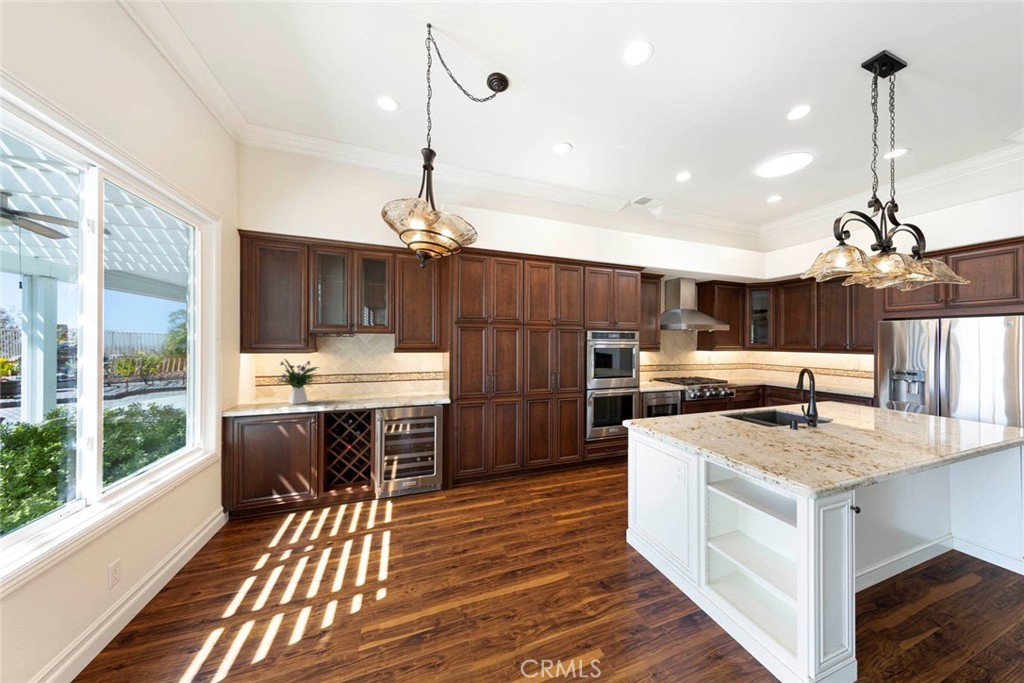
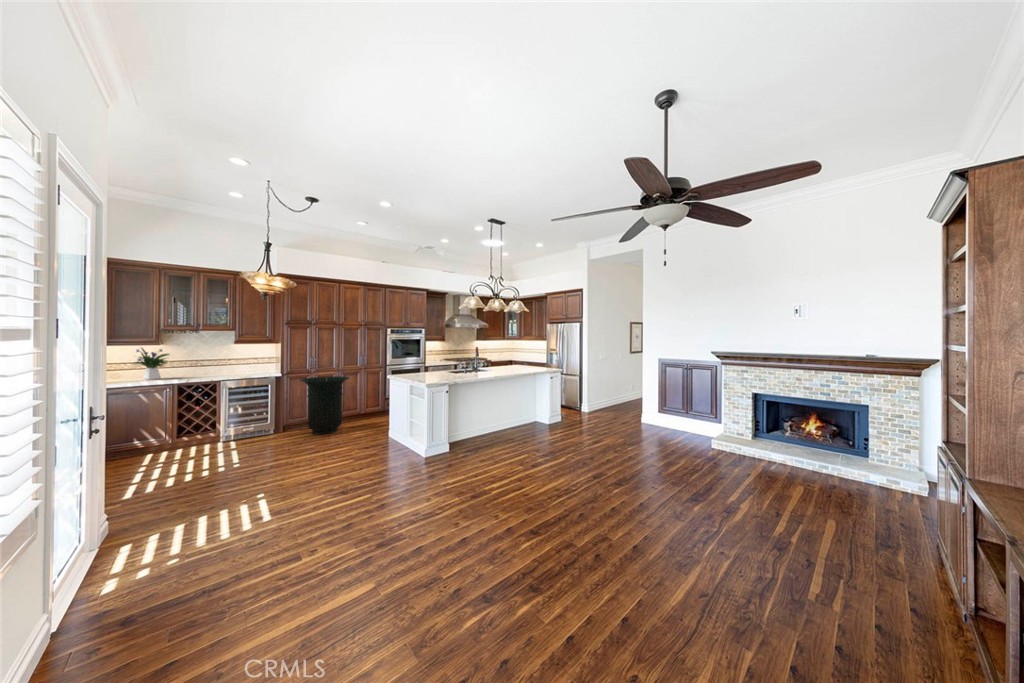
trash can: none [475,404,544,503] -> present [300,376,349,435]

